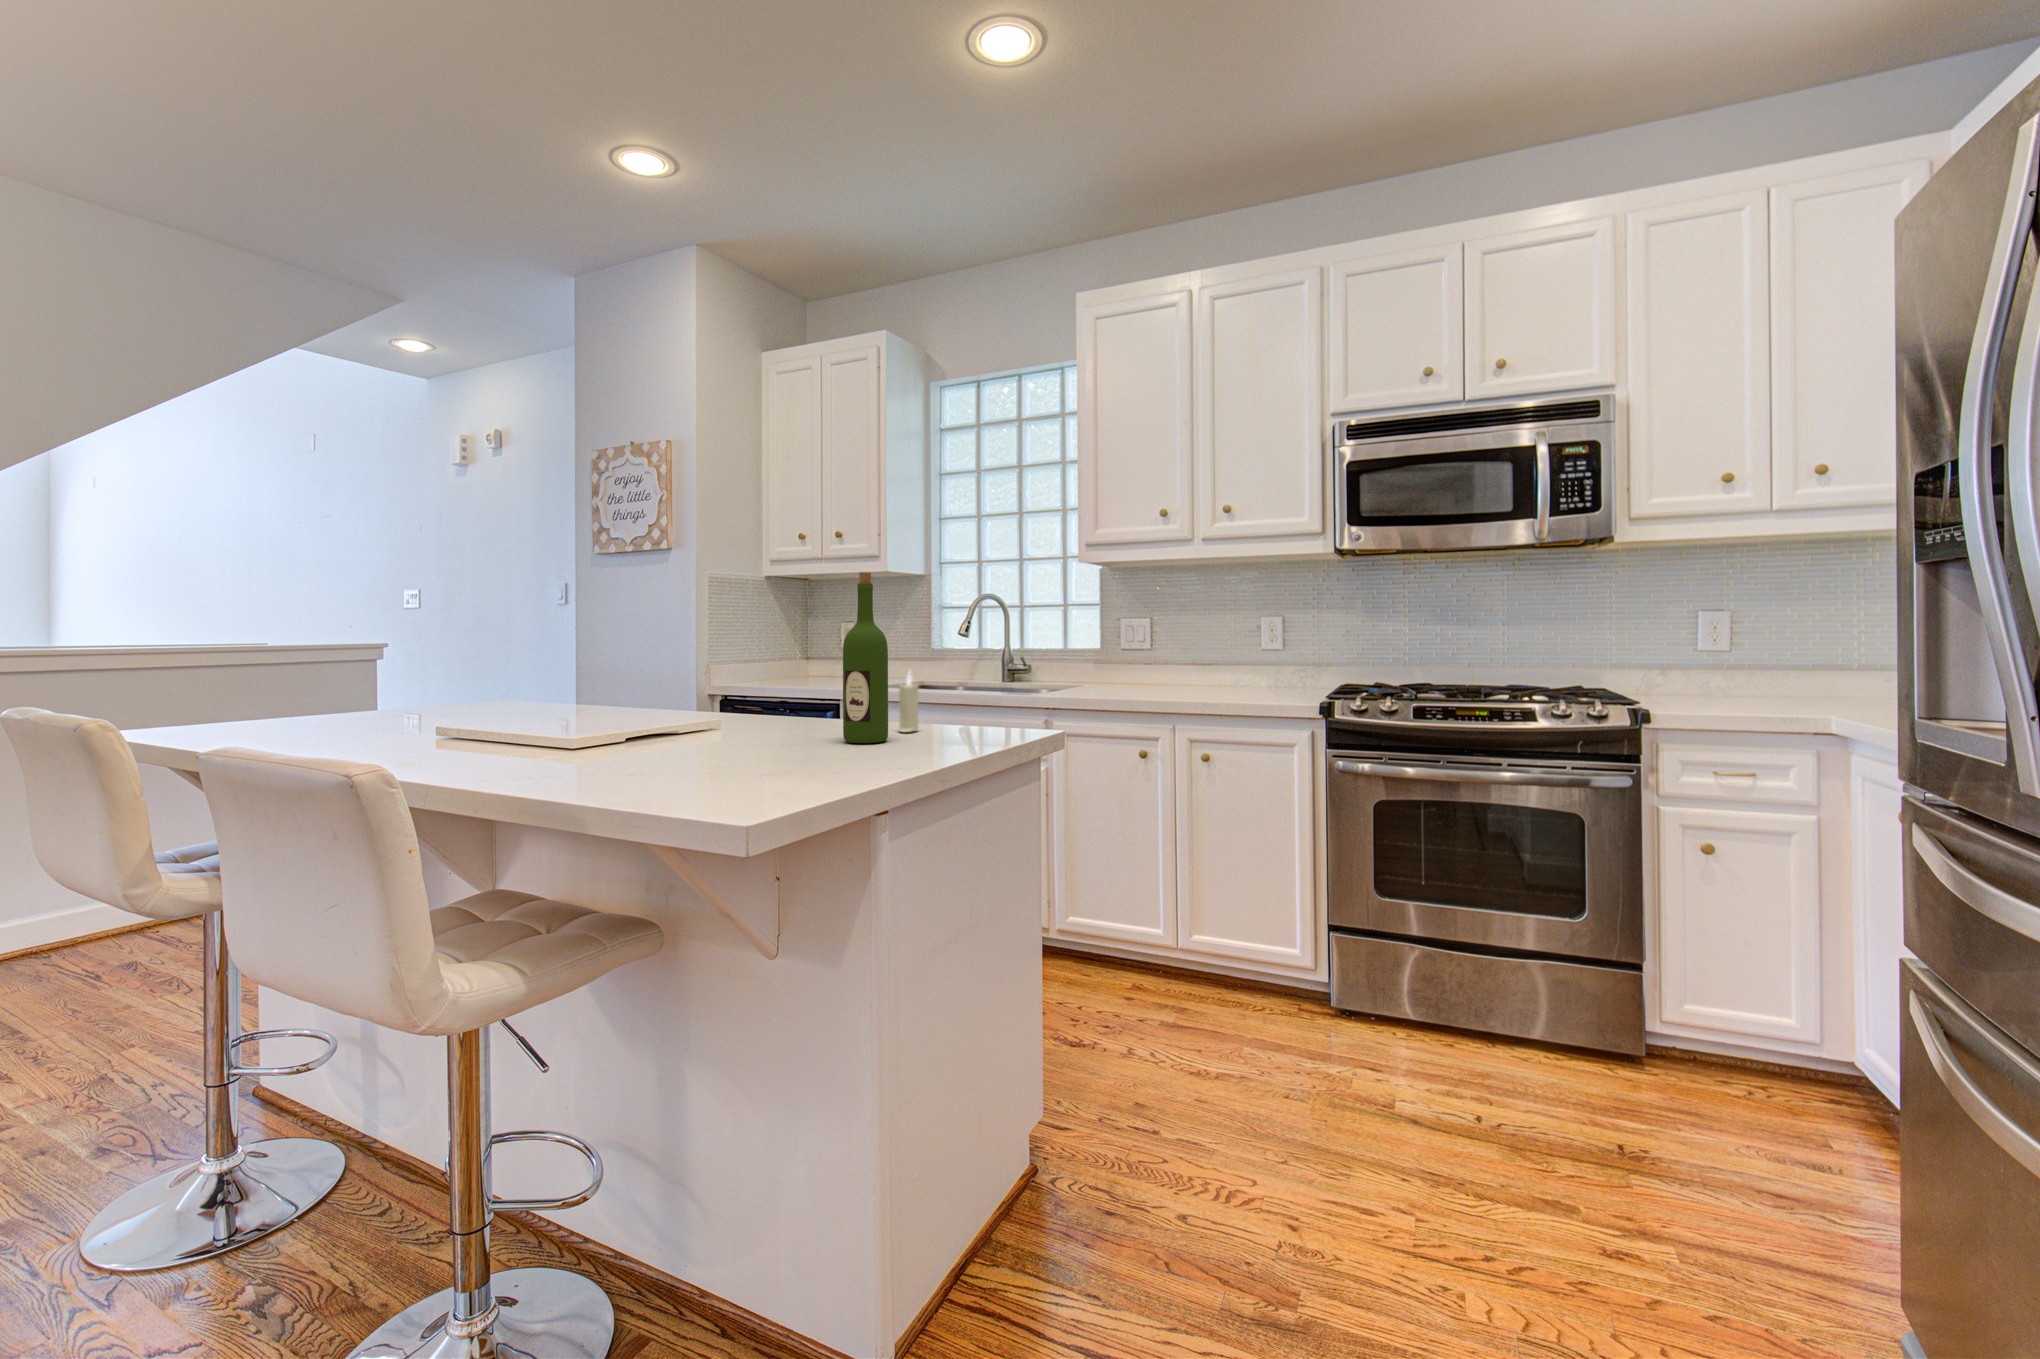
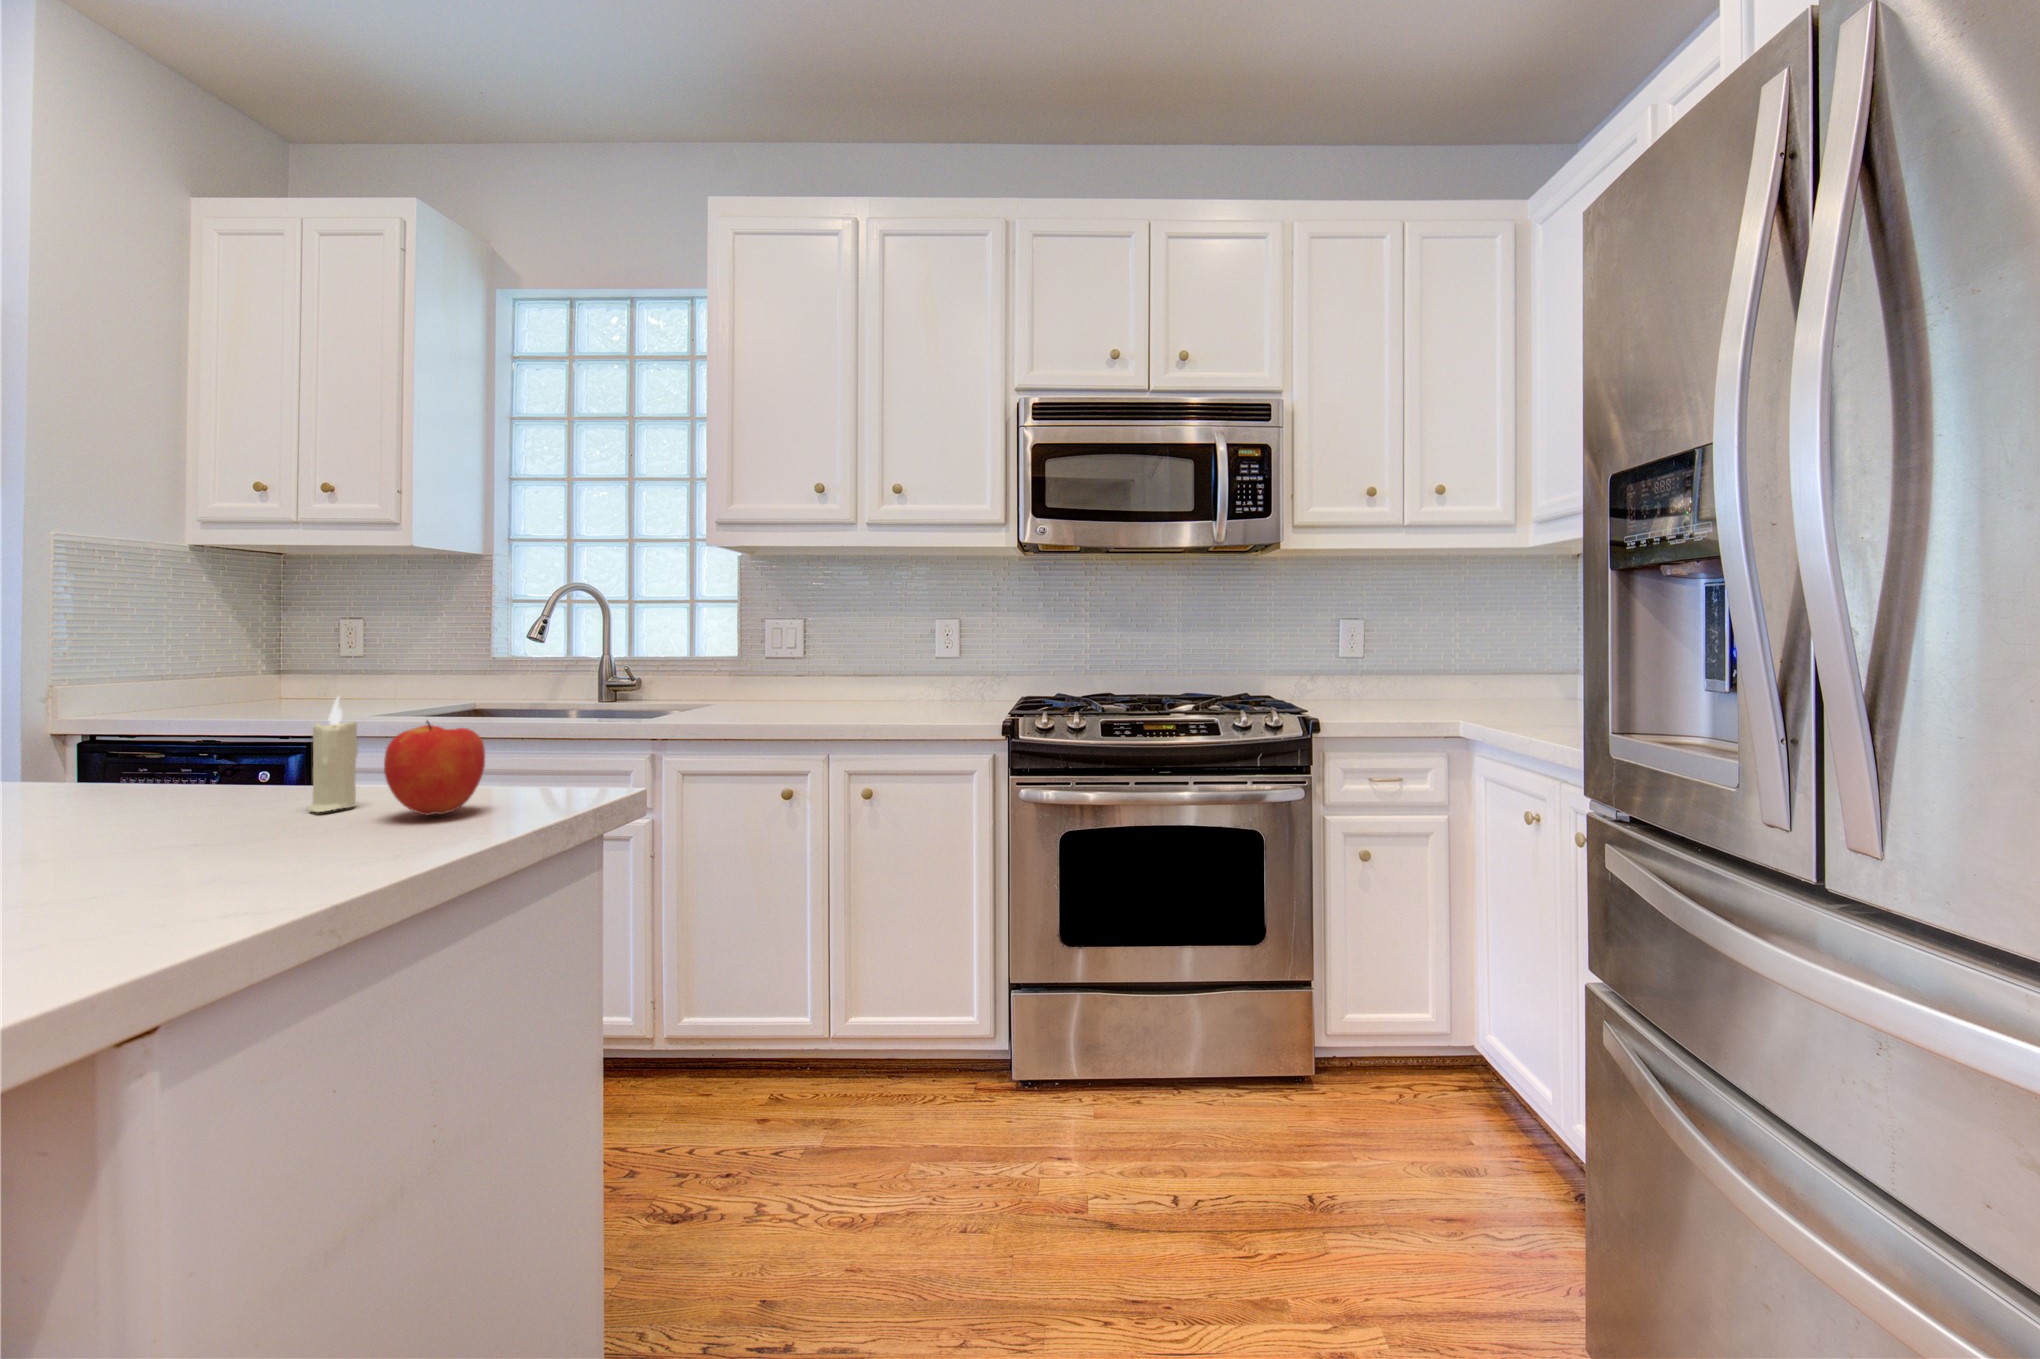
wine bottle: present [843,572,888,743] -> none [140,510,261,850]
apple: none [937,682,984,736] -> present [384,721,485,815]

